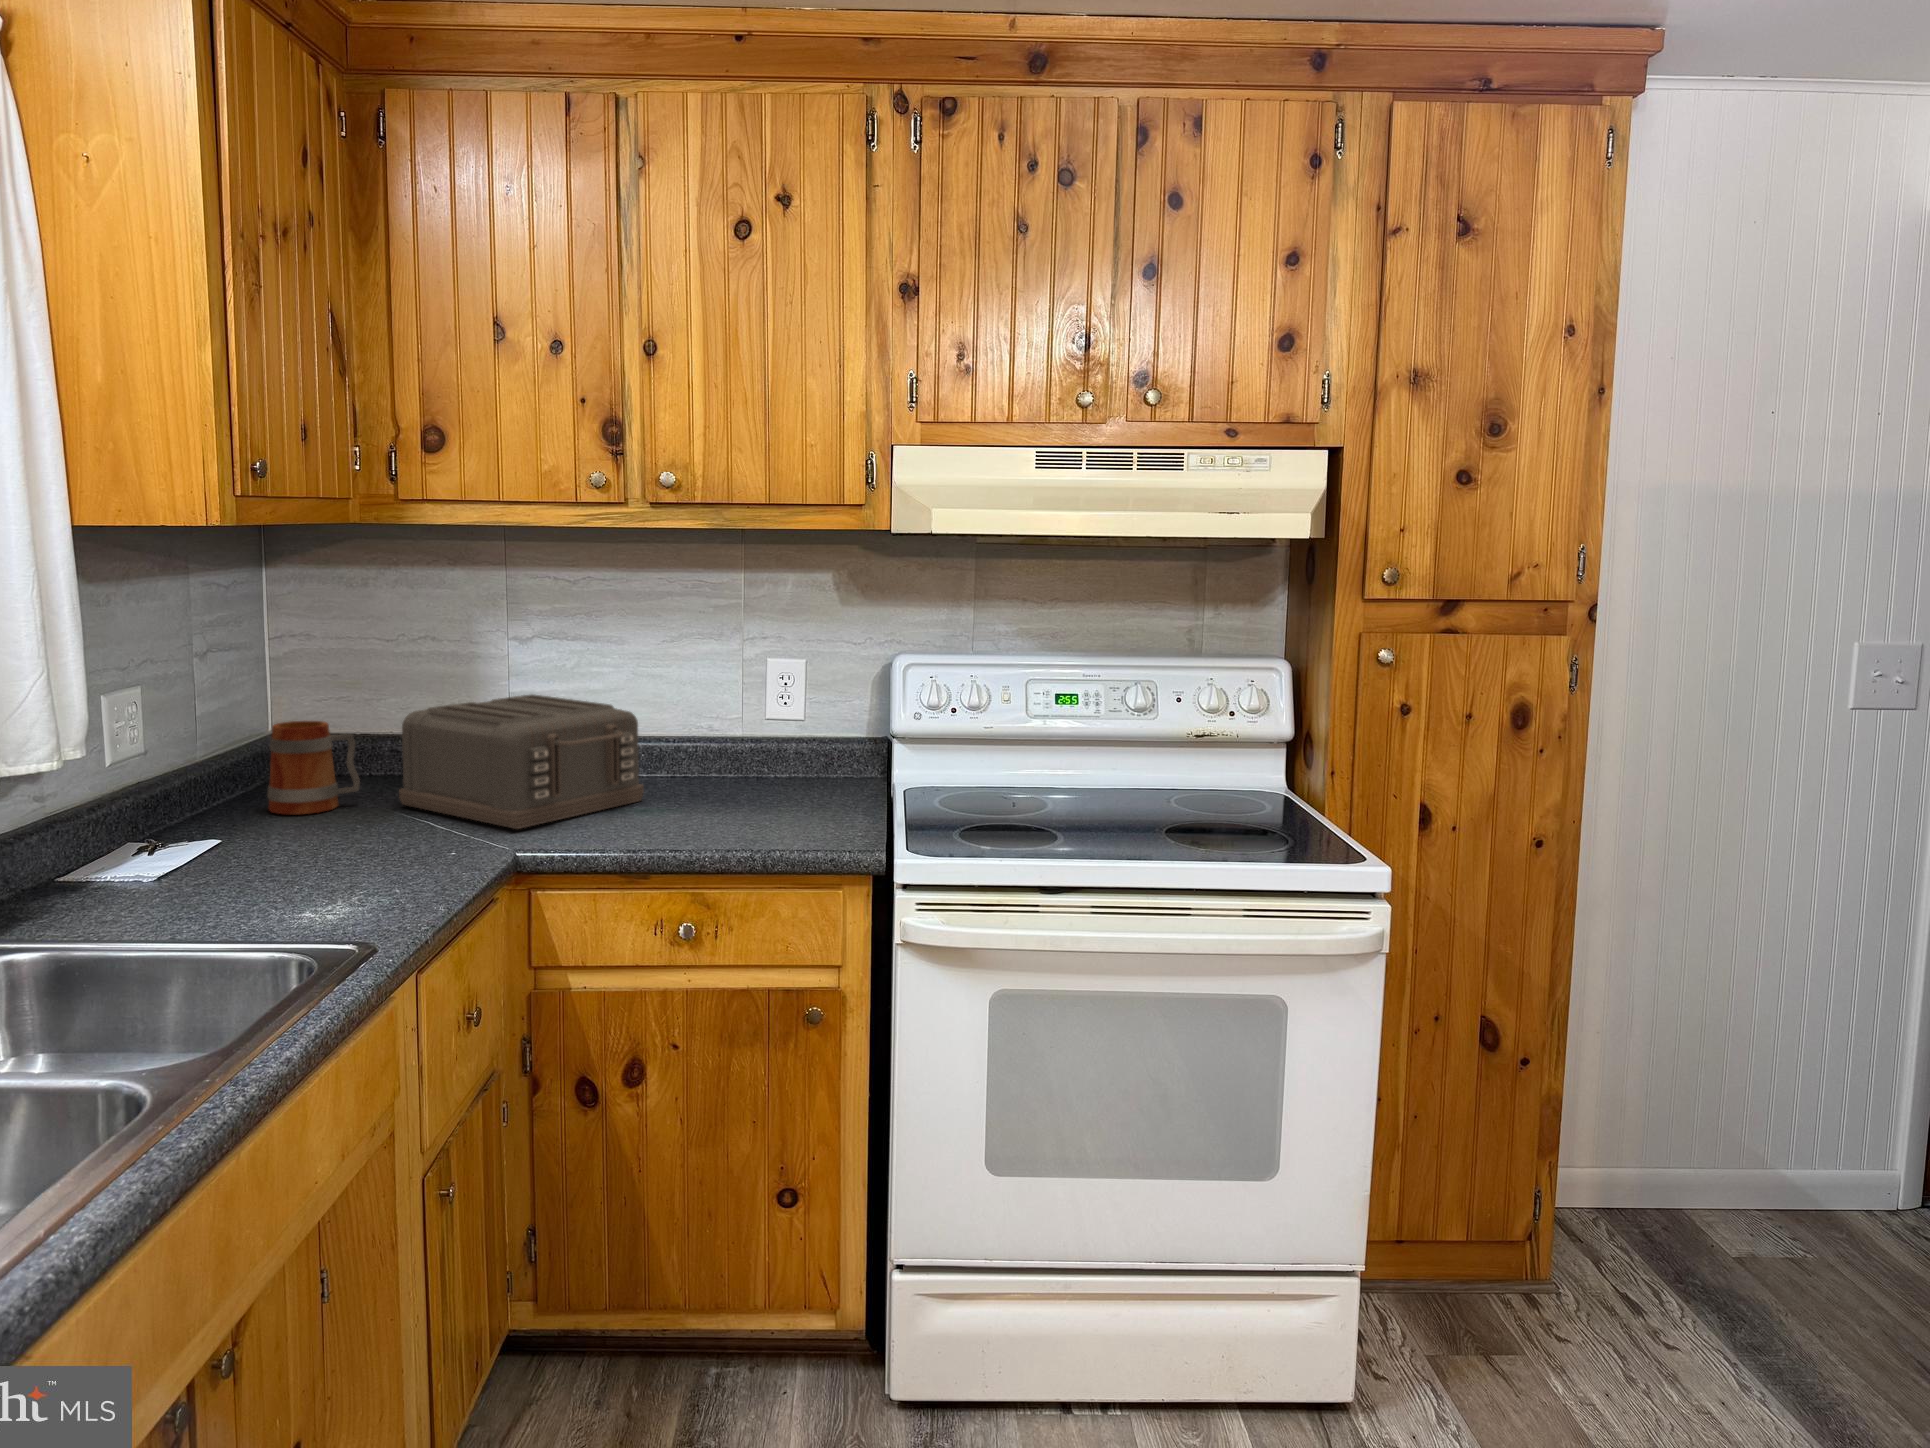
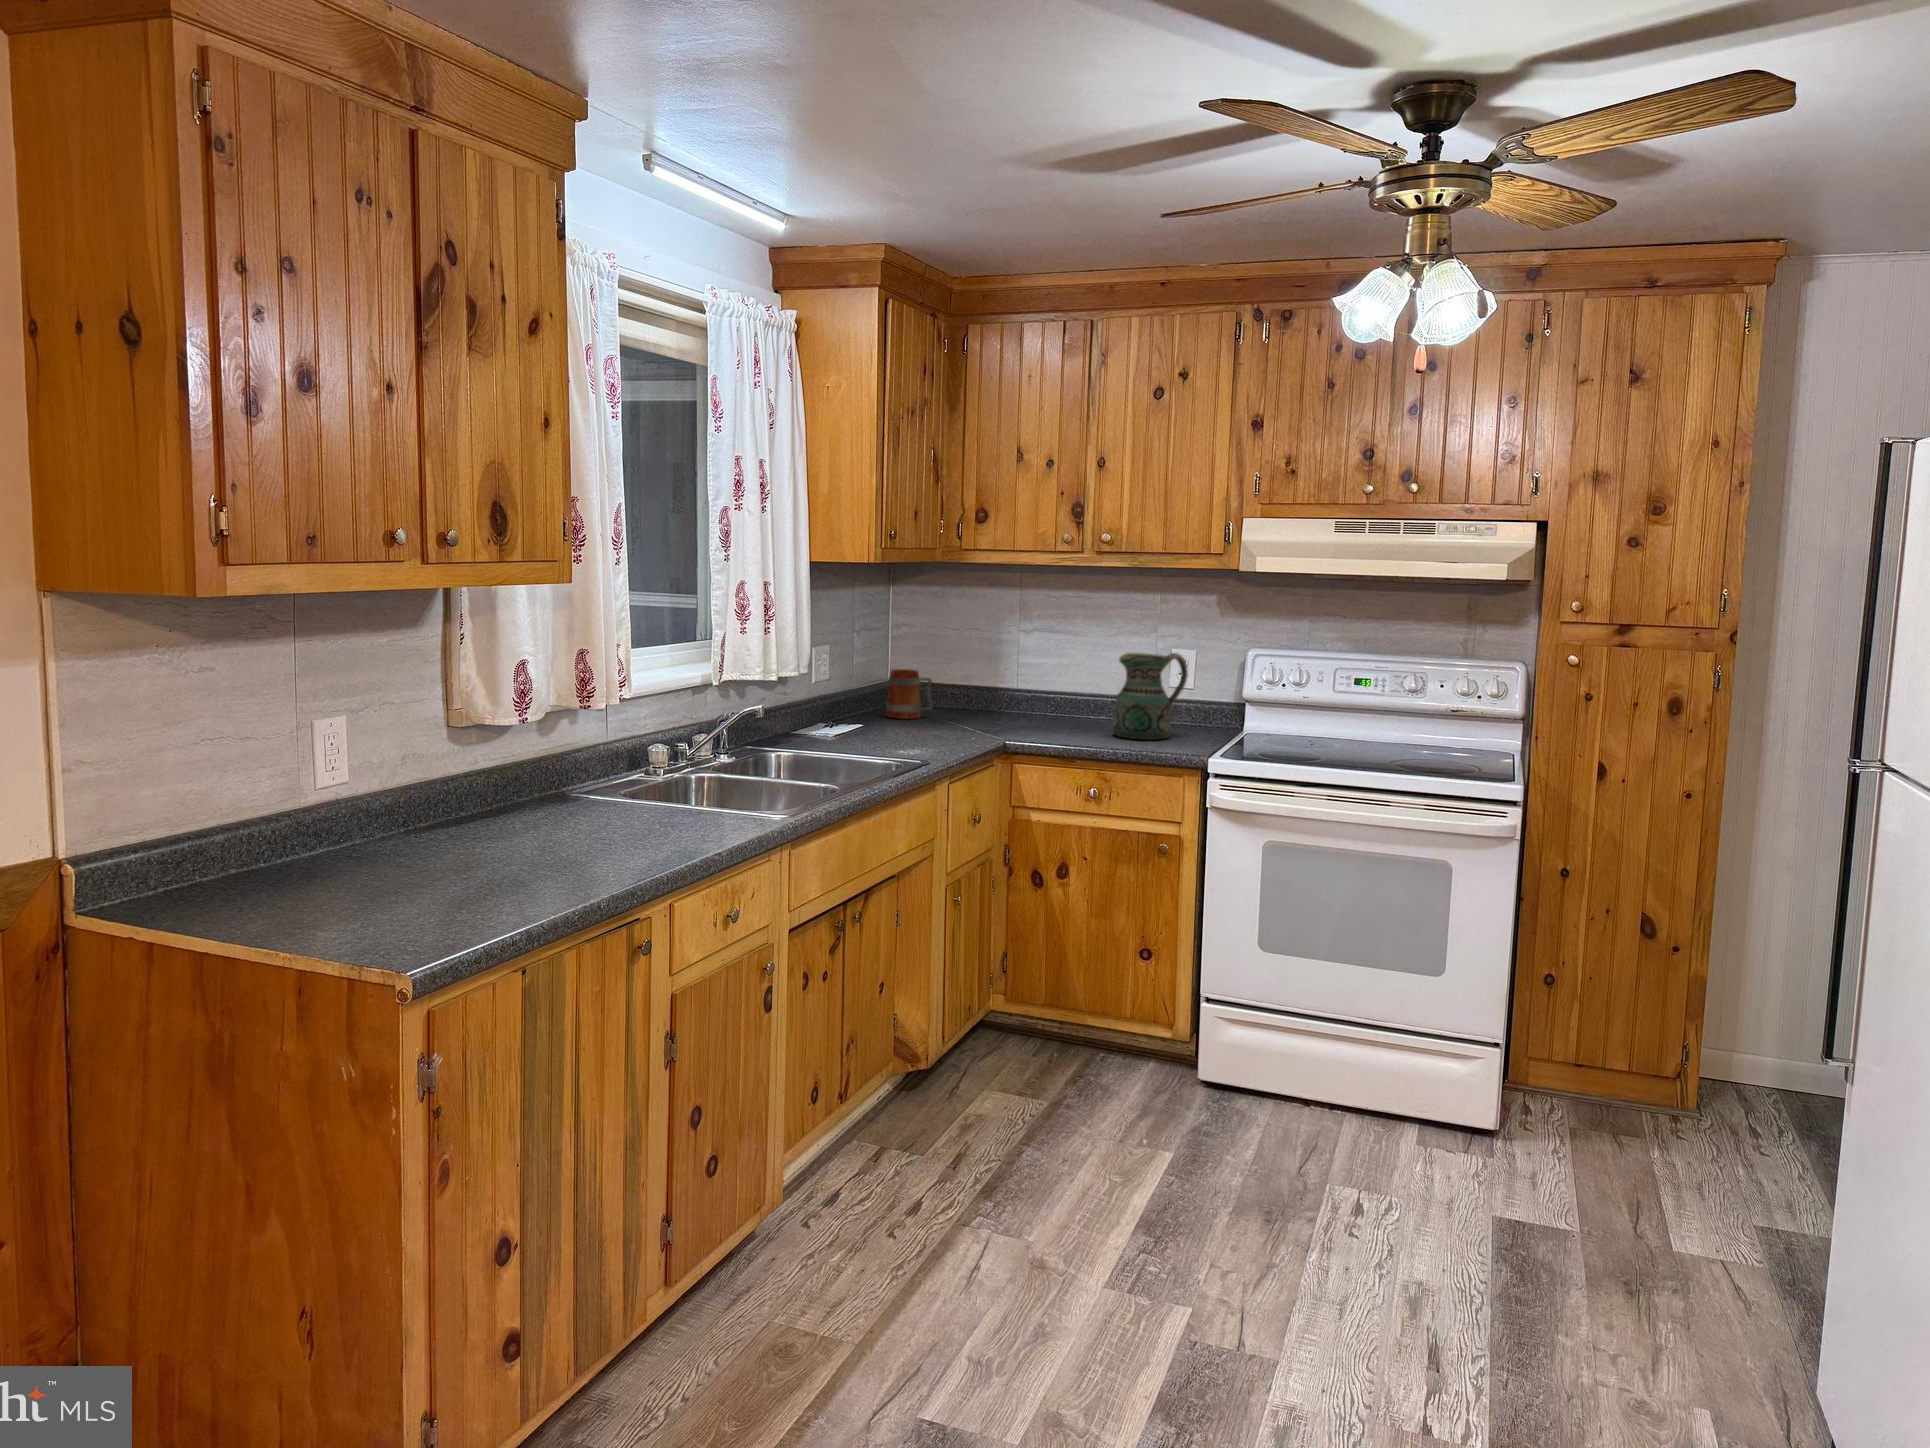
ceramic pitcher: none [695,670,810,822] -> present [1113,653,1188,740]
toaster: present [399,694,644,829] -> none [952,663,1087,732]

